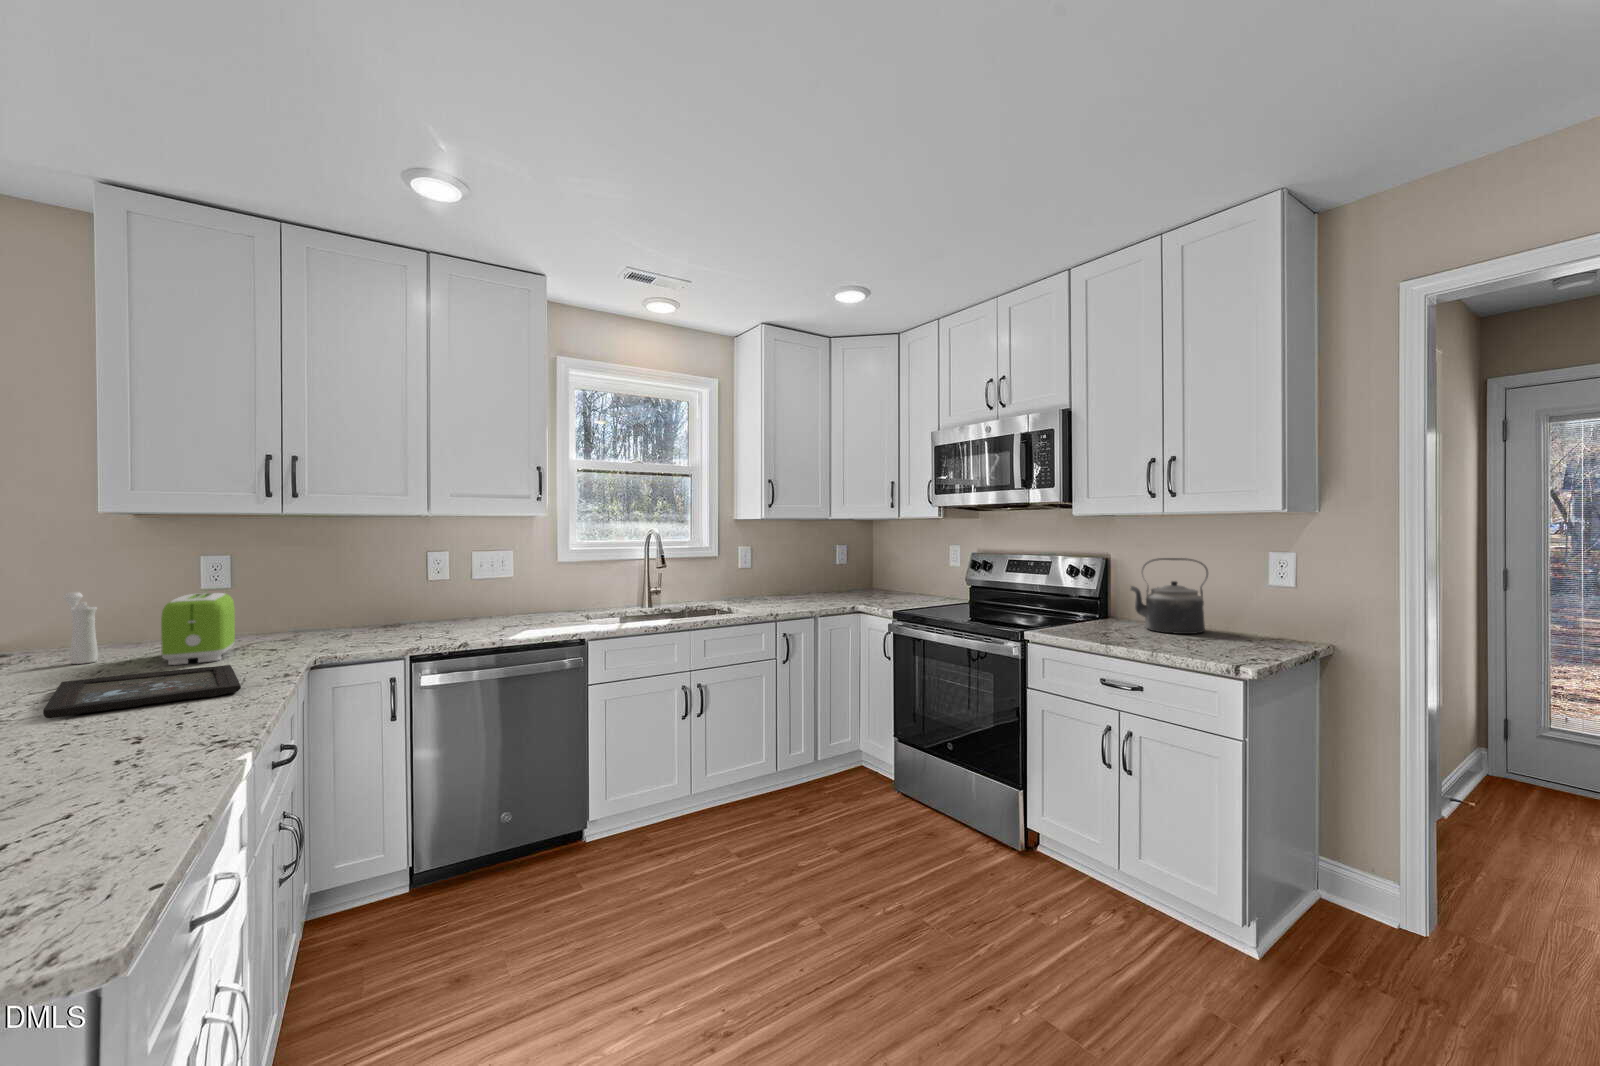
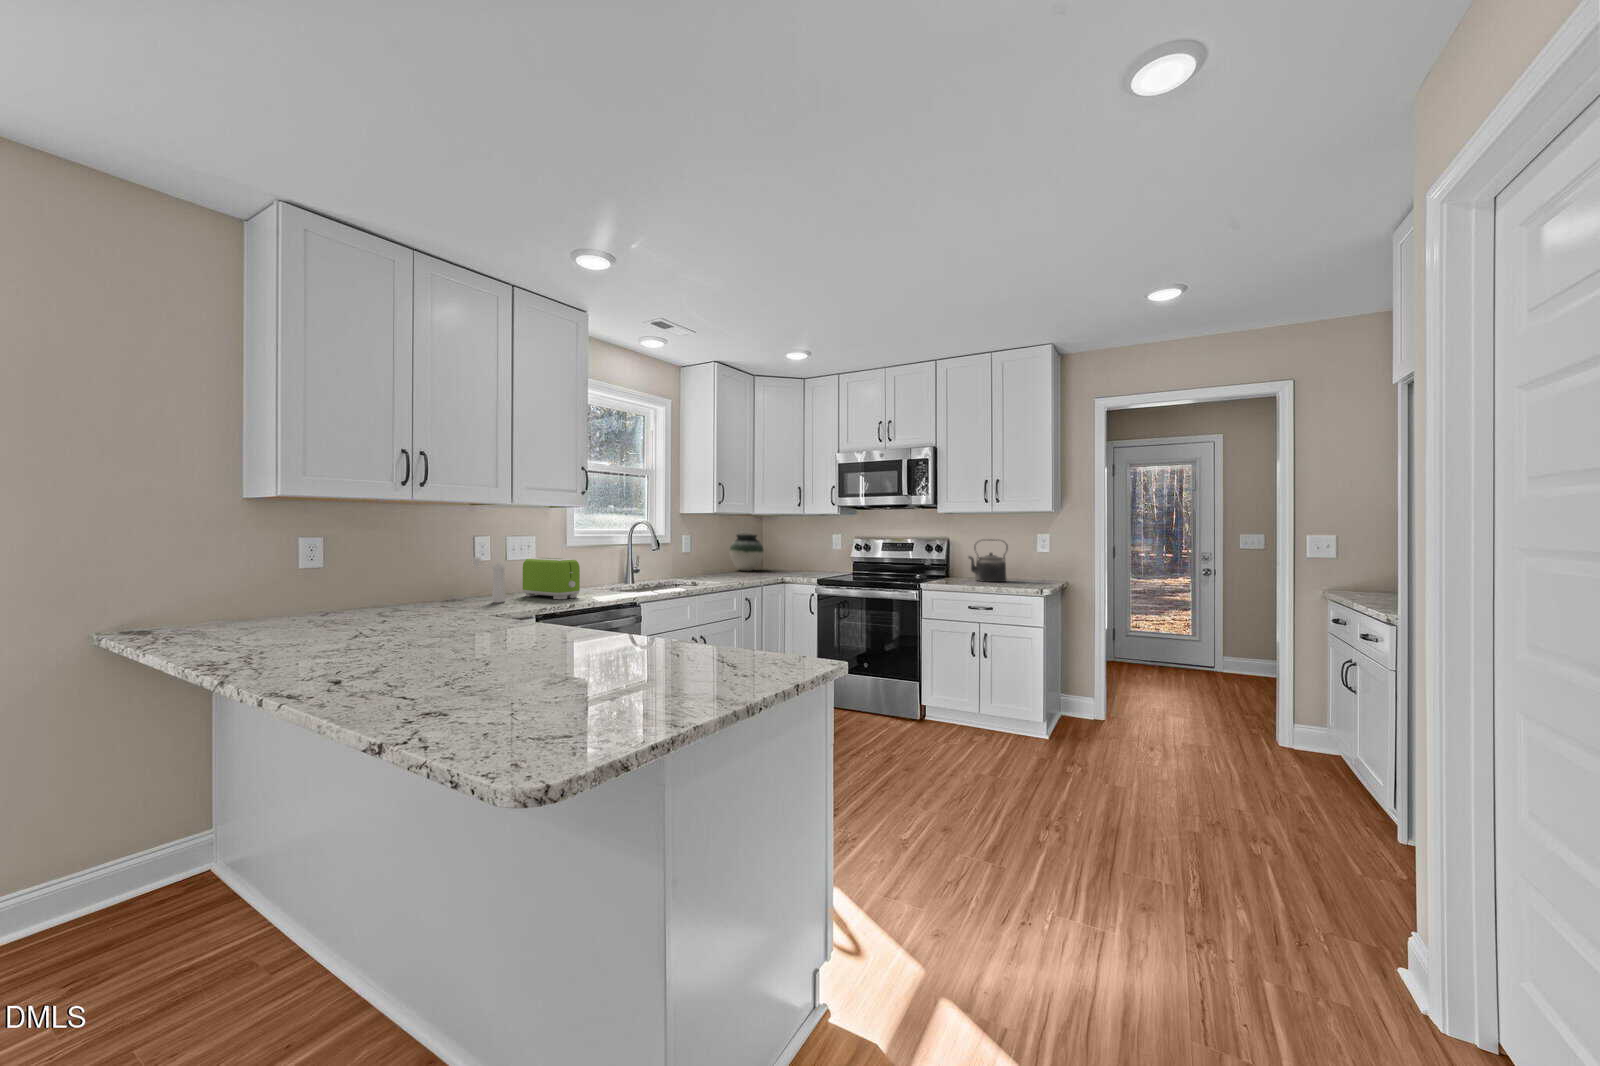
vase: none [813,547,857,595] -> present [730,534,764,571]
pepper mill: present [63,592,98,664] -> present [472,557,505,603]
toaster: present [161,593,235,665] -> present [523,557,580,599]
tray: present [43,665,241,718] -> none [398,616,552,641]

